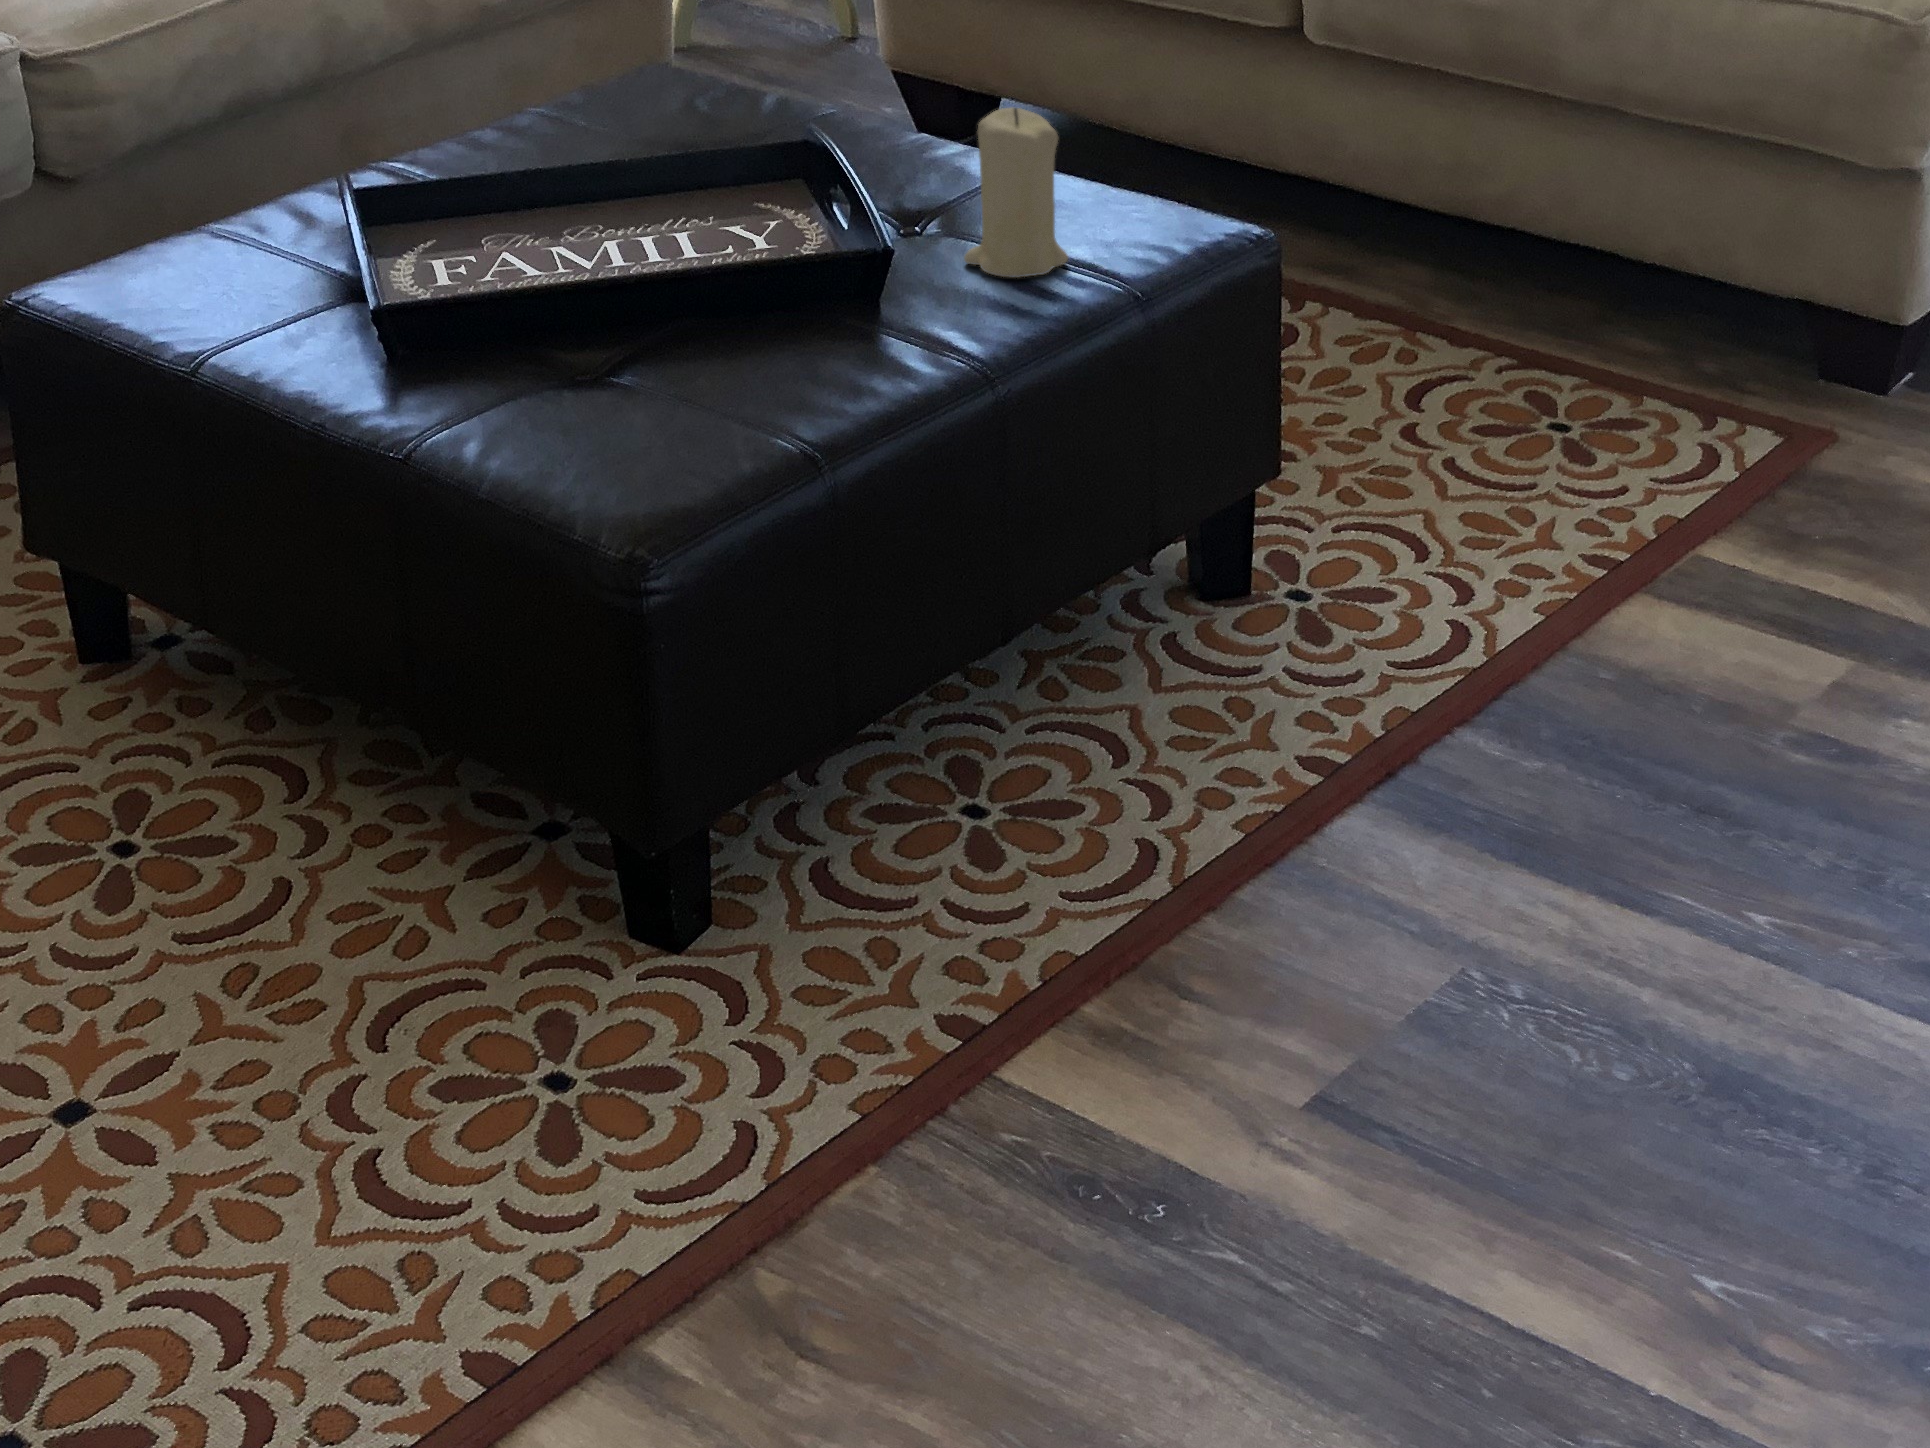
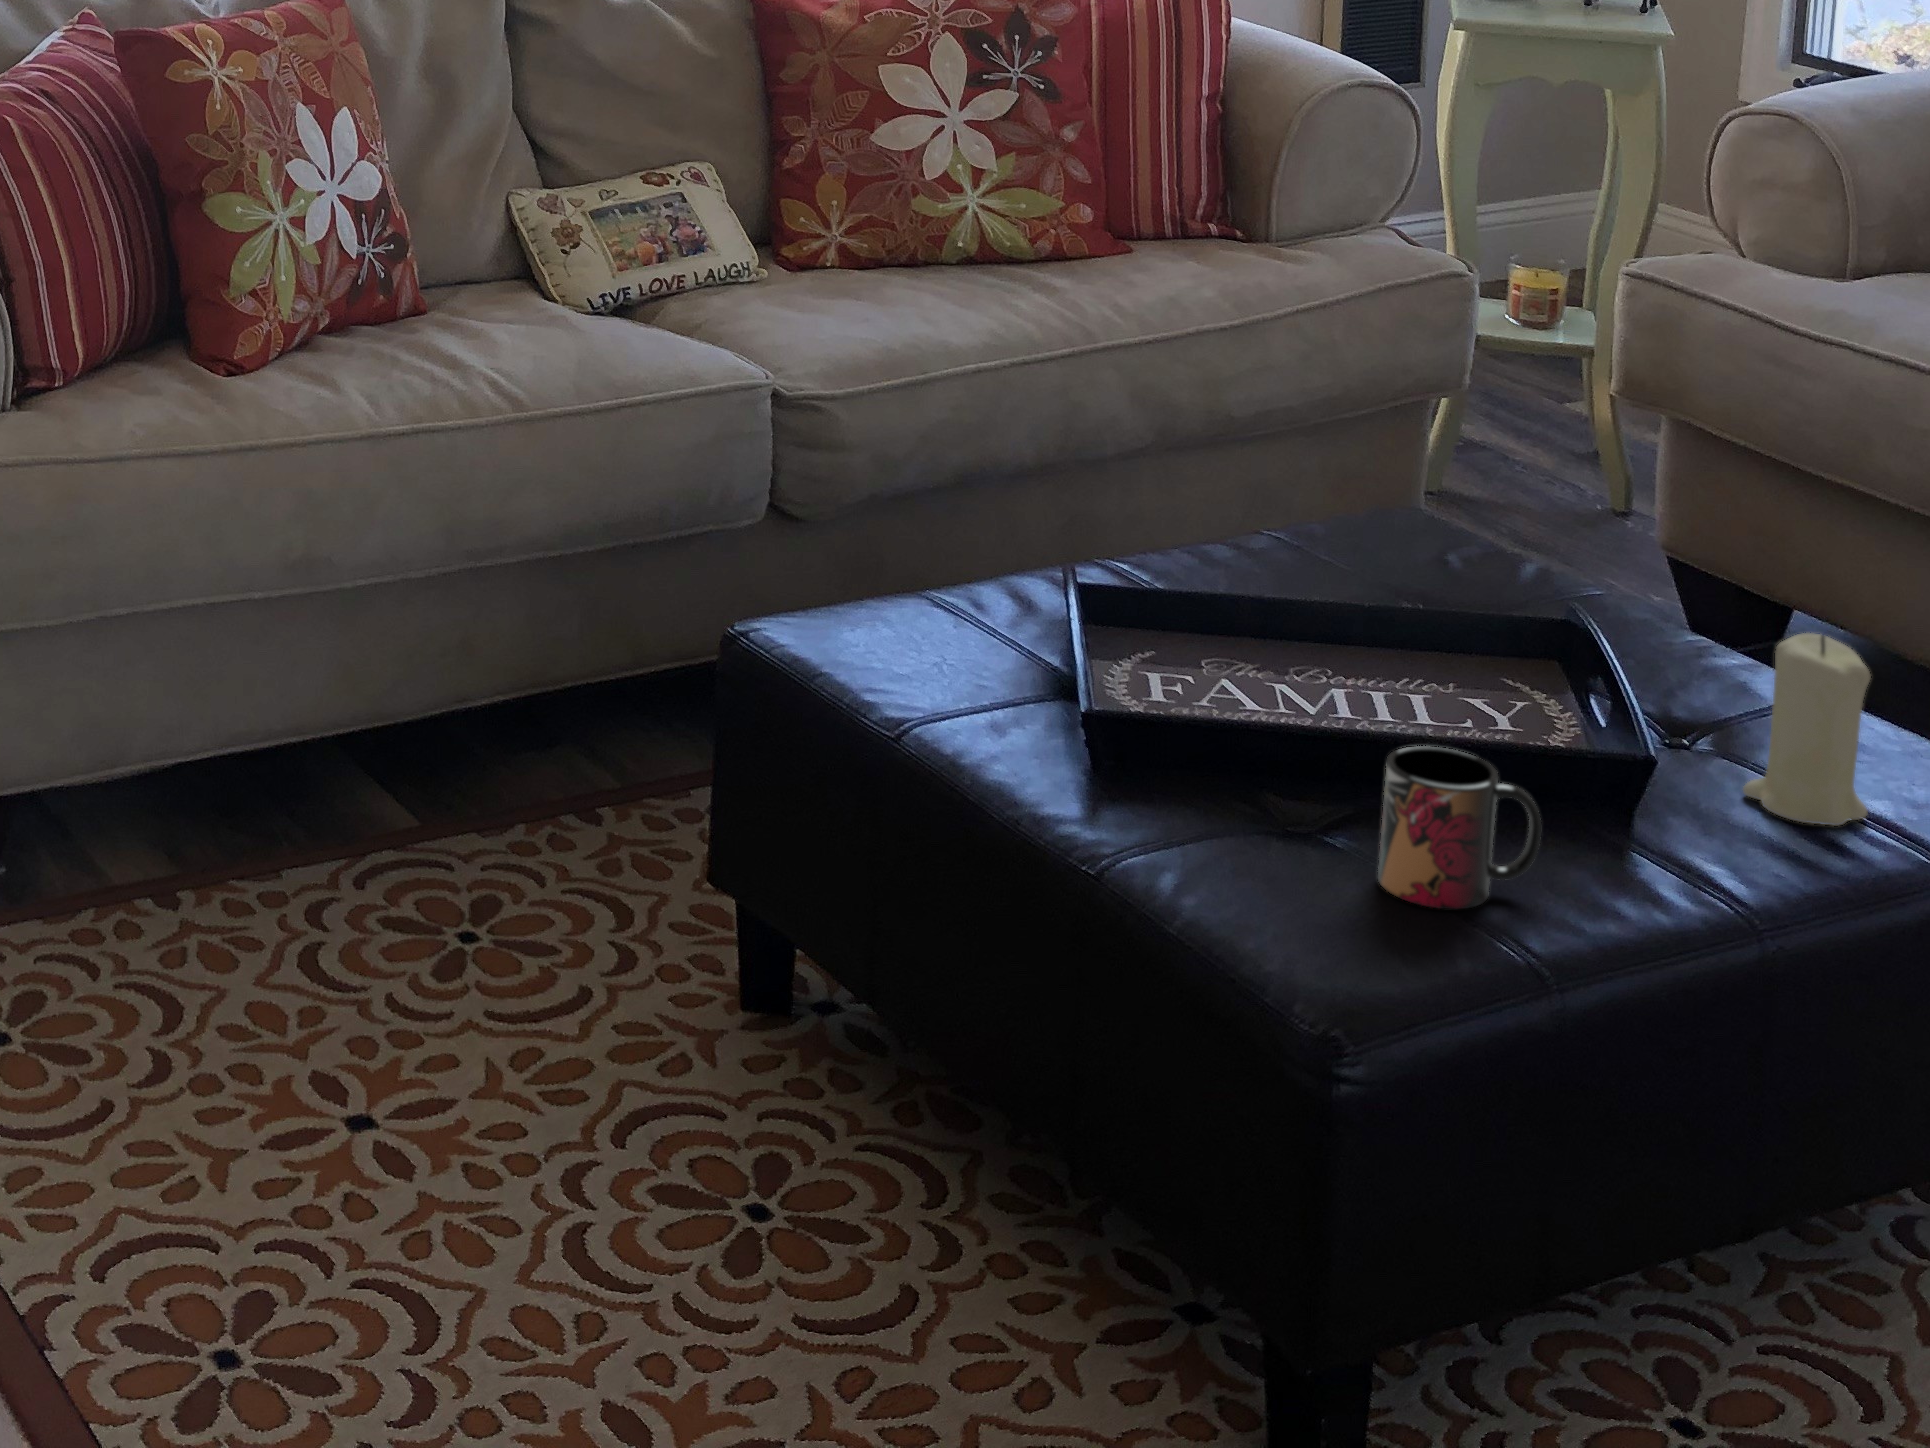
mug: none [647,275,793,423] -> present [1378,746,1541,909]

